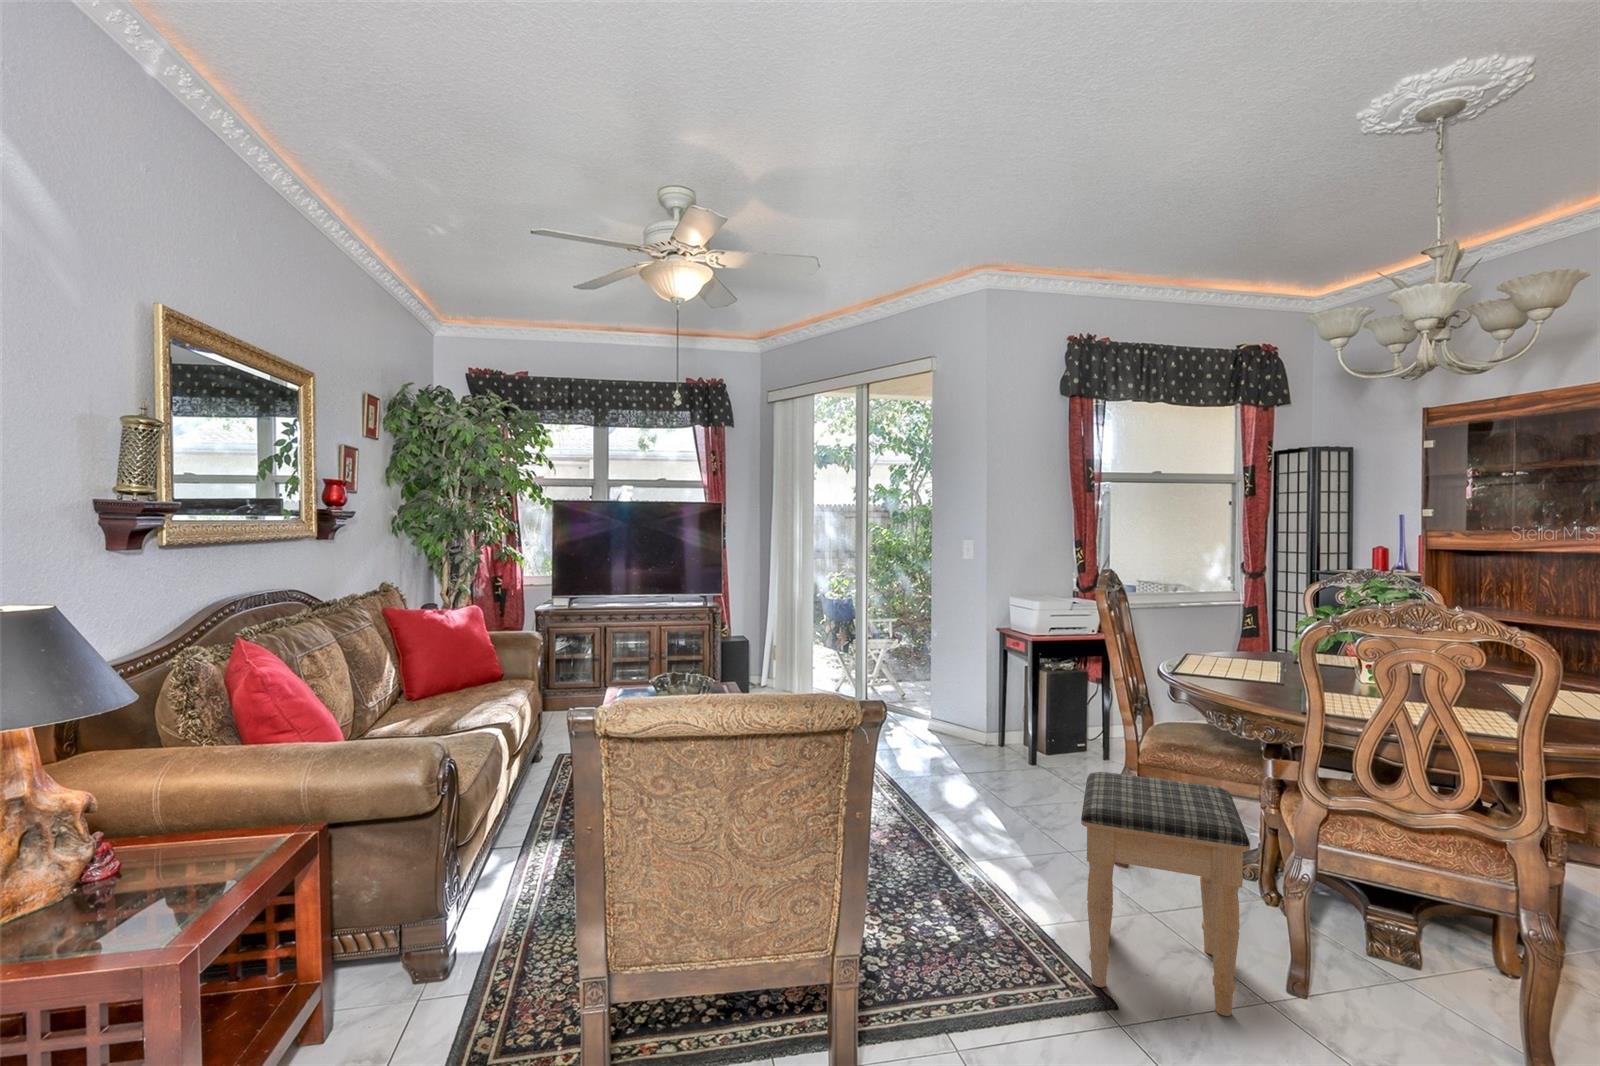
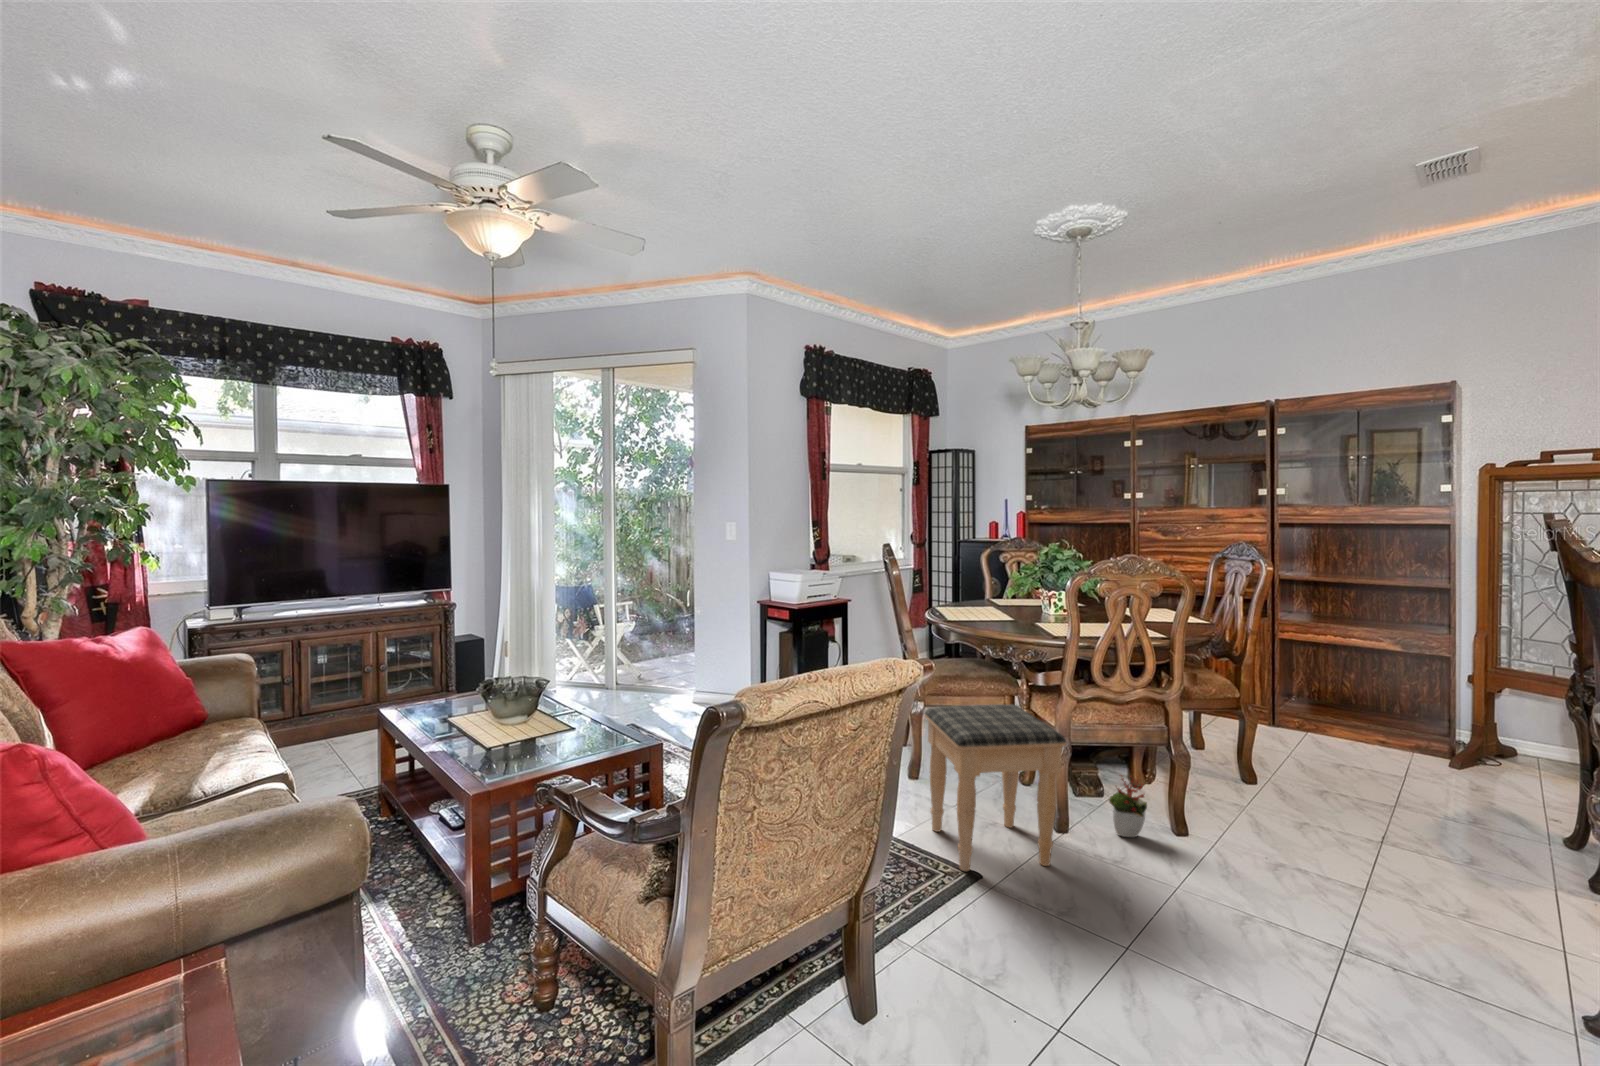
decorative plant: none [1367,919,1440,1022] -> present [1109,775,1147,837]

